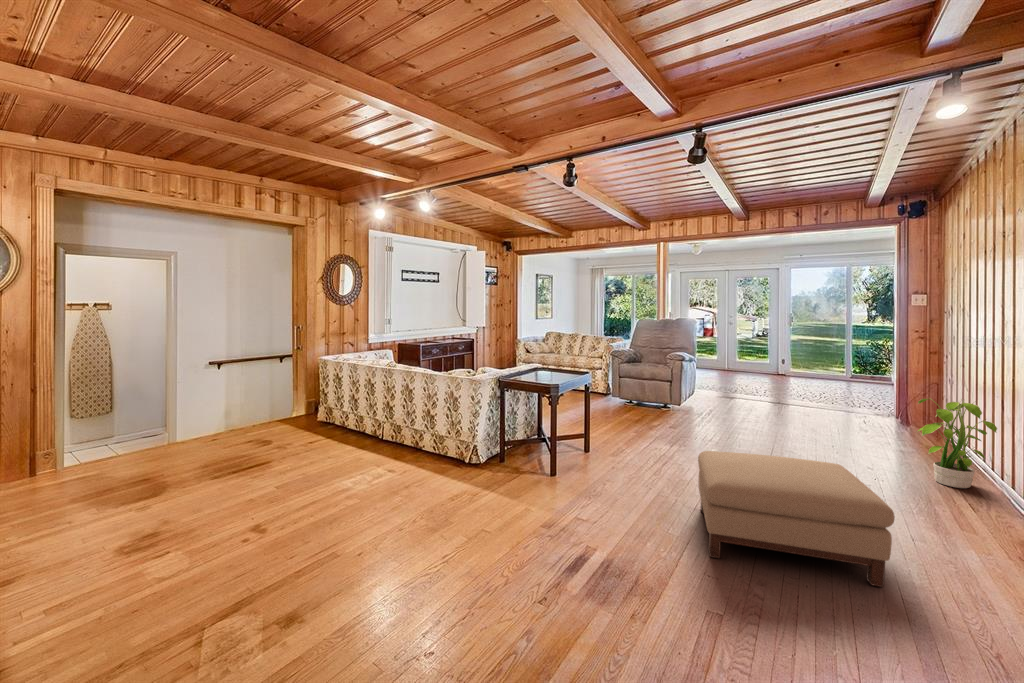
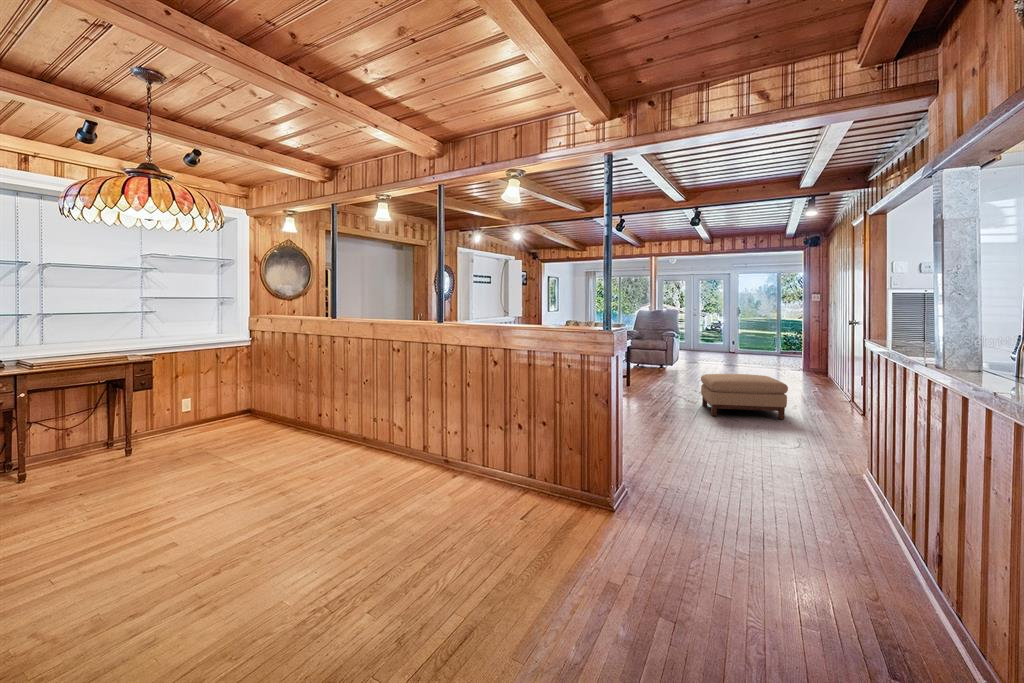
potted plant: present [917,398,997,488] -> none [807,350,843,396]

